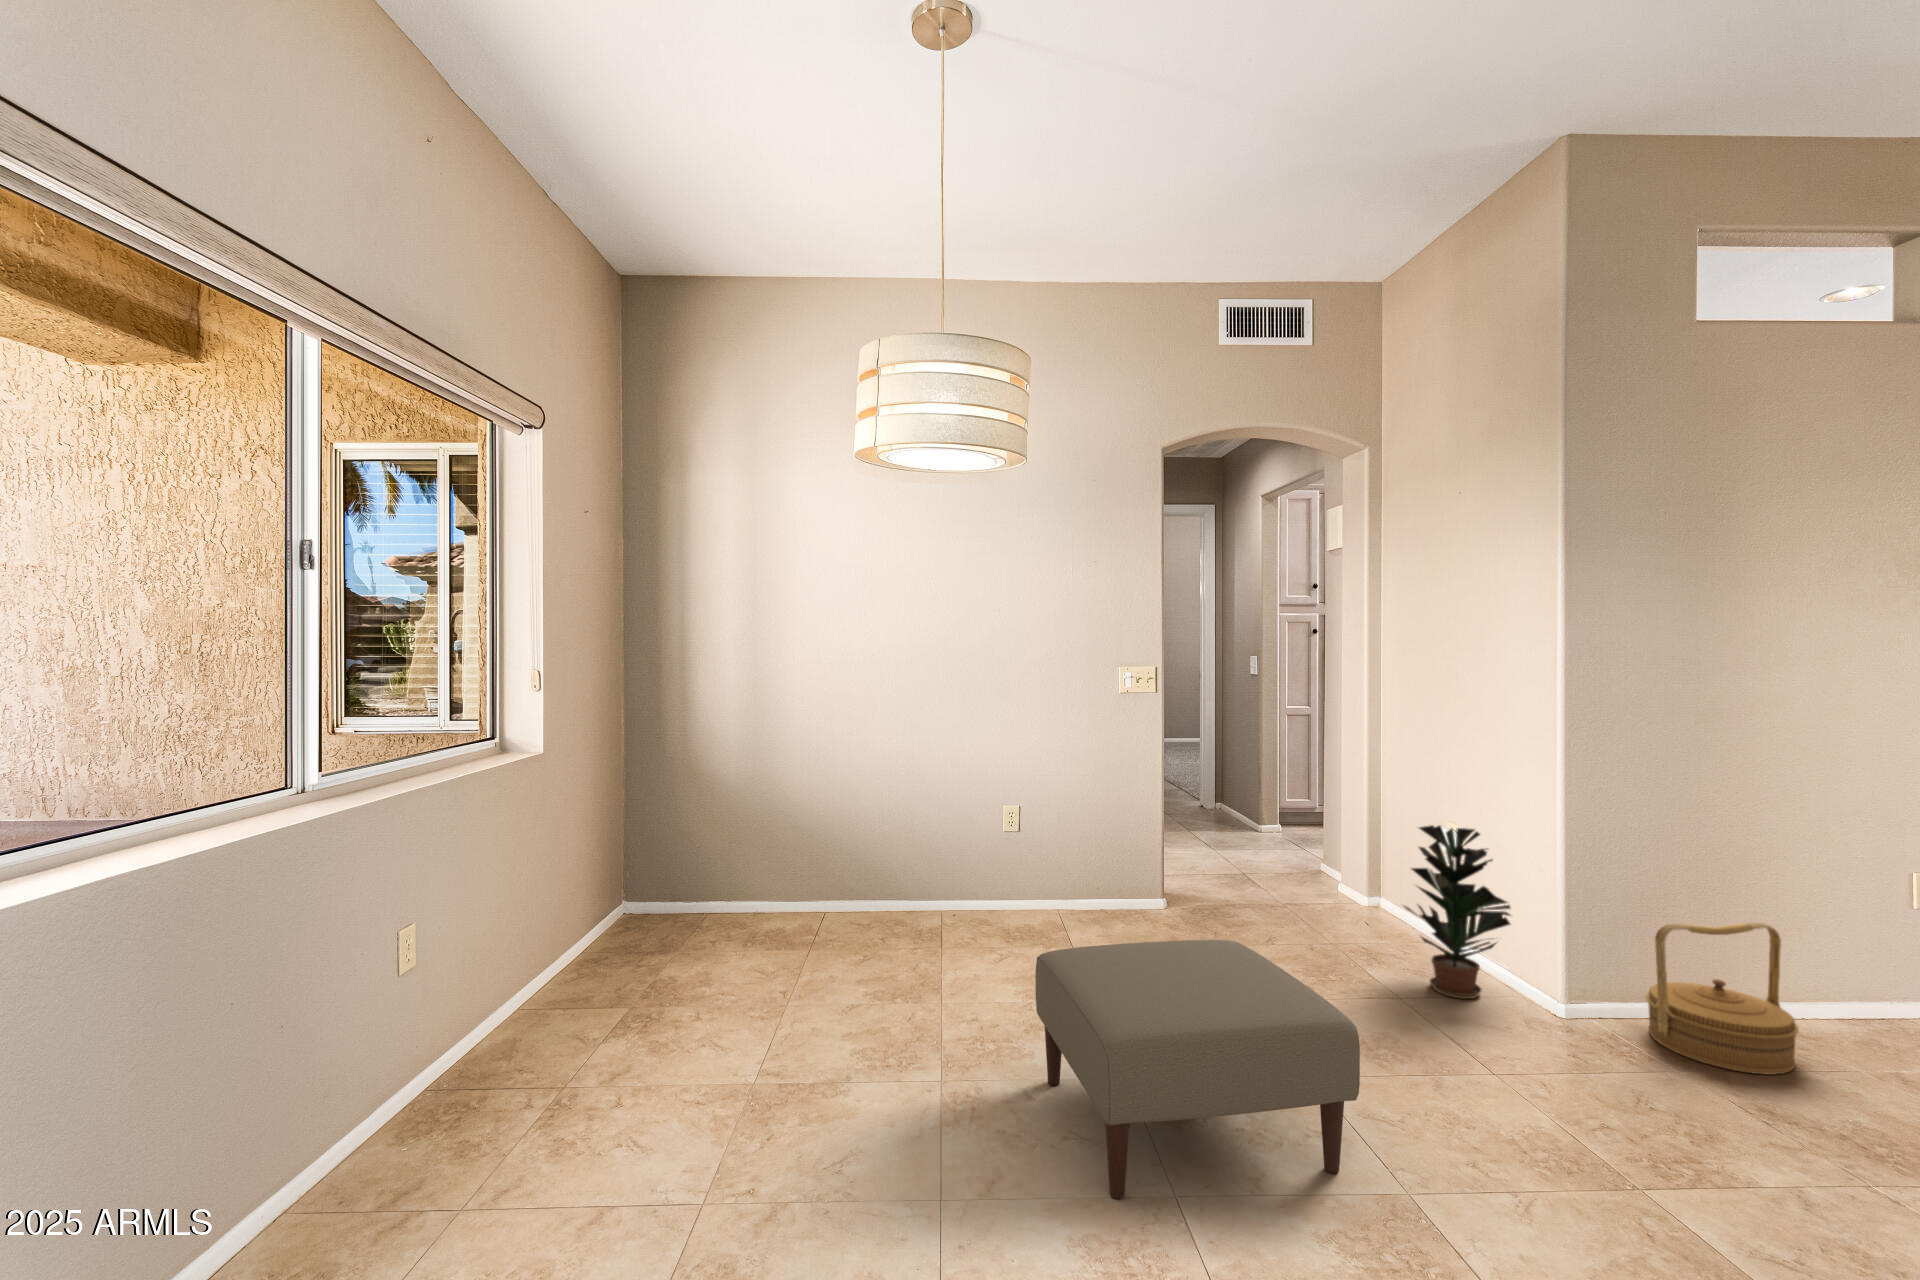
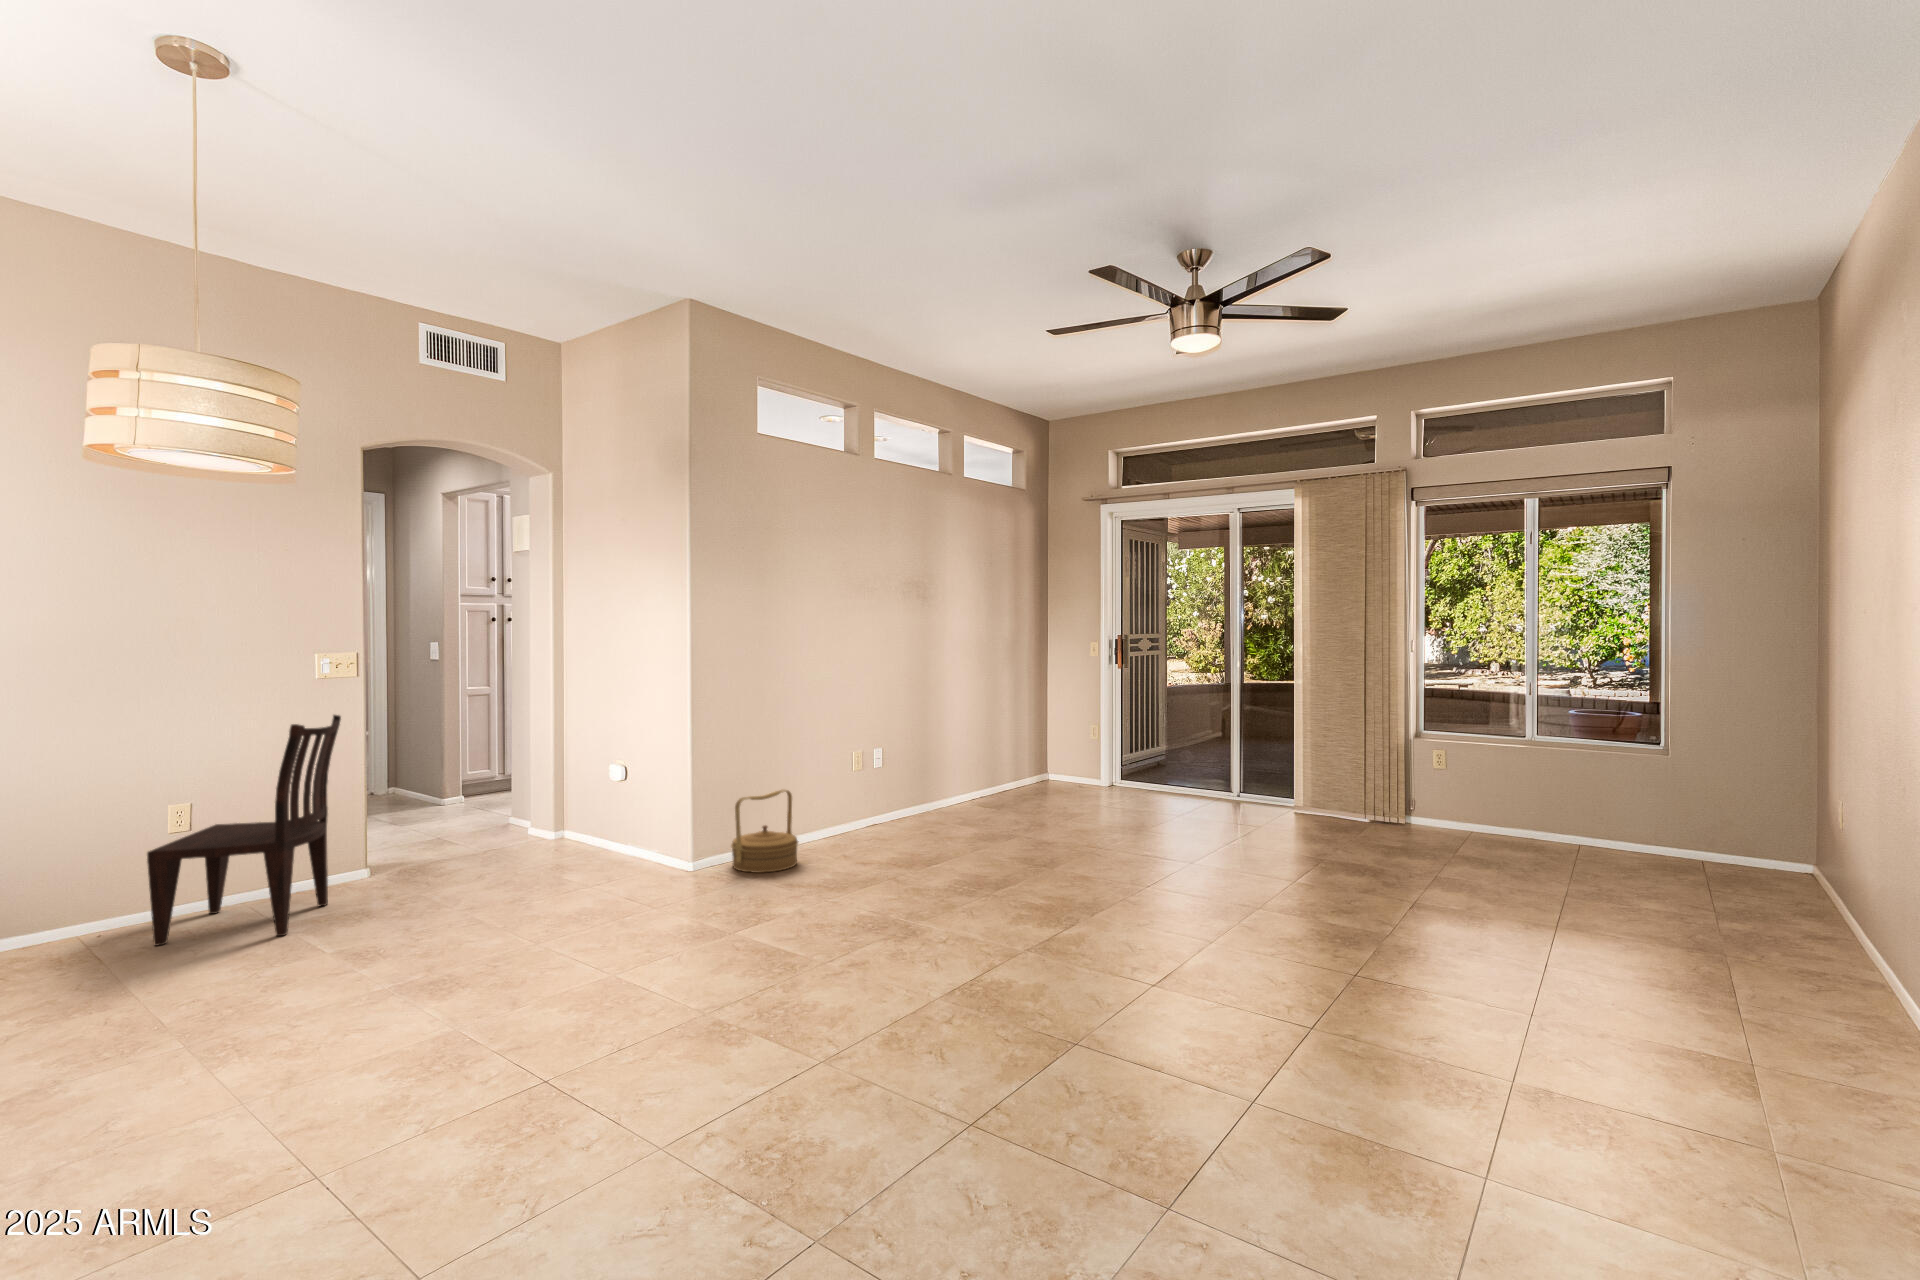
dining chair: none [961,732,1125,965] -> present [147,715,341,946]
potted plant: present [1403,825,1510,999] -> none [587,759,659,877]
ottoman: present [1035,940,1360,1199] -> none [309,856,581,1031]

